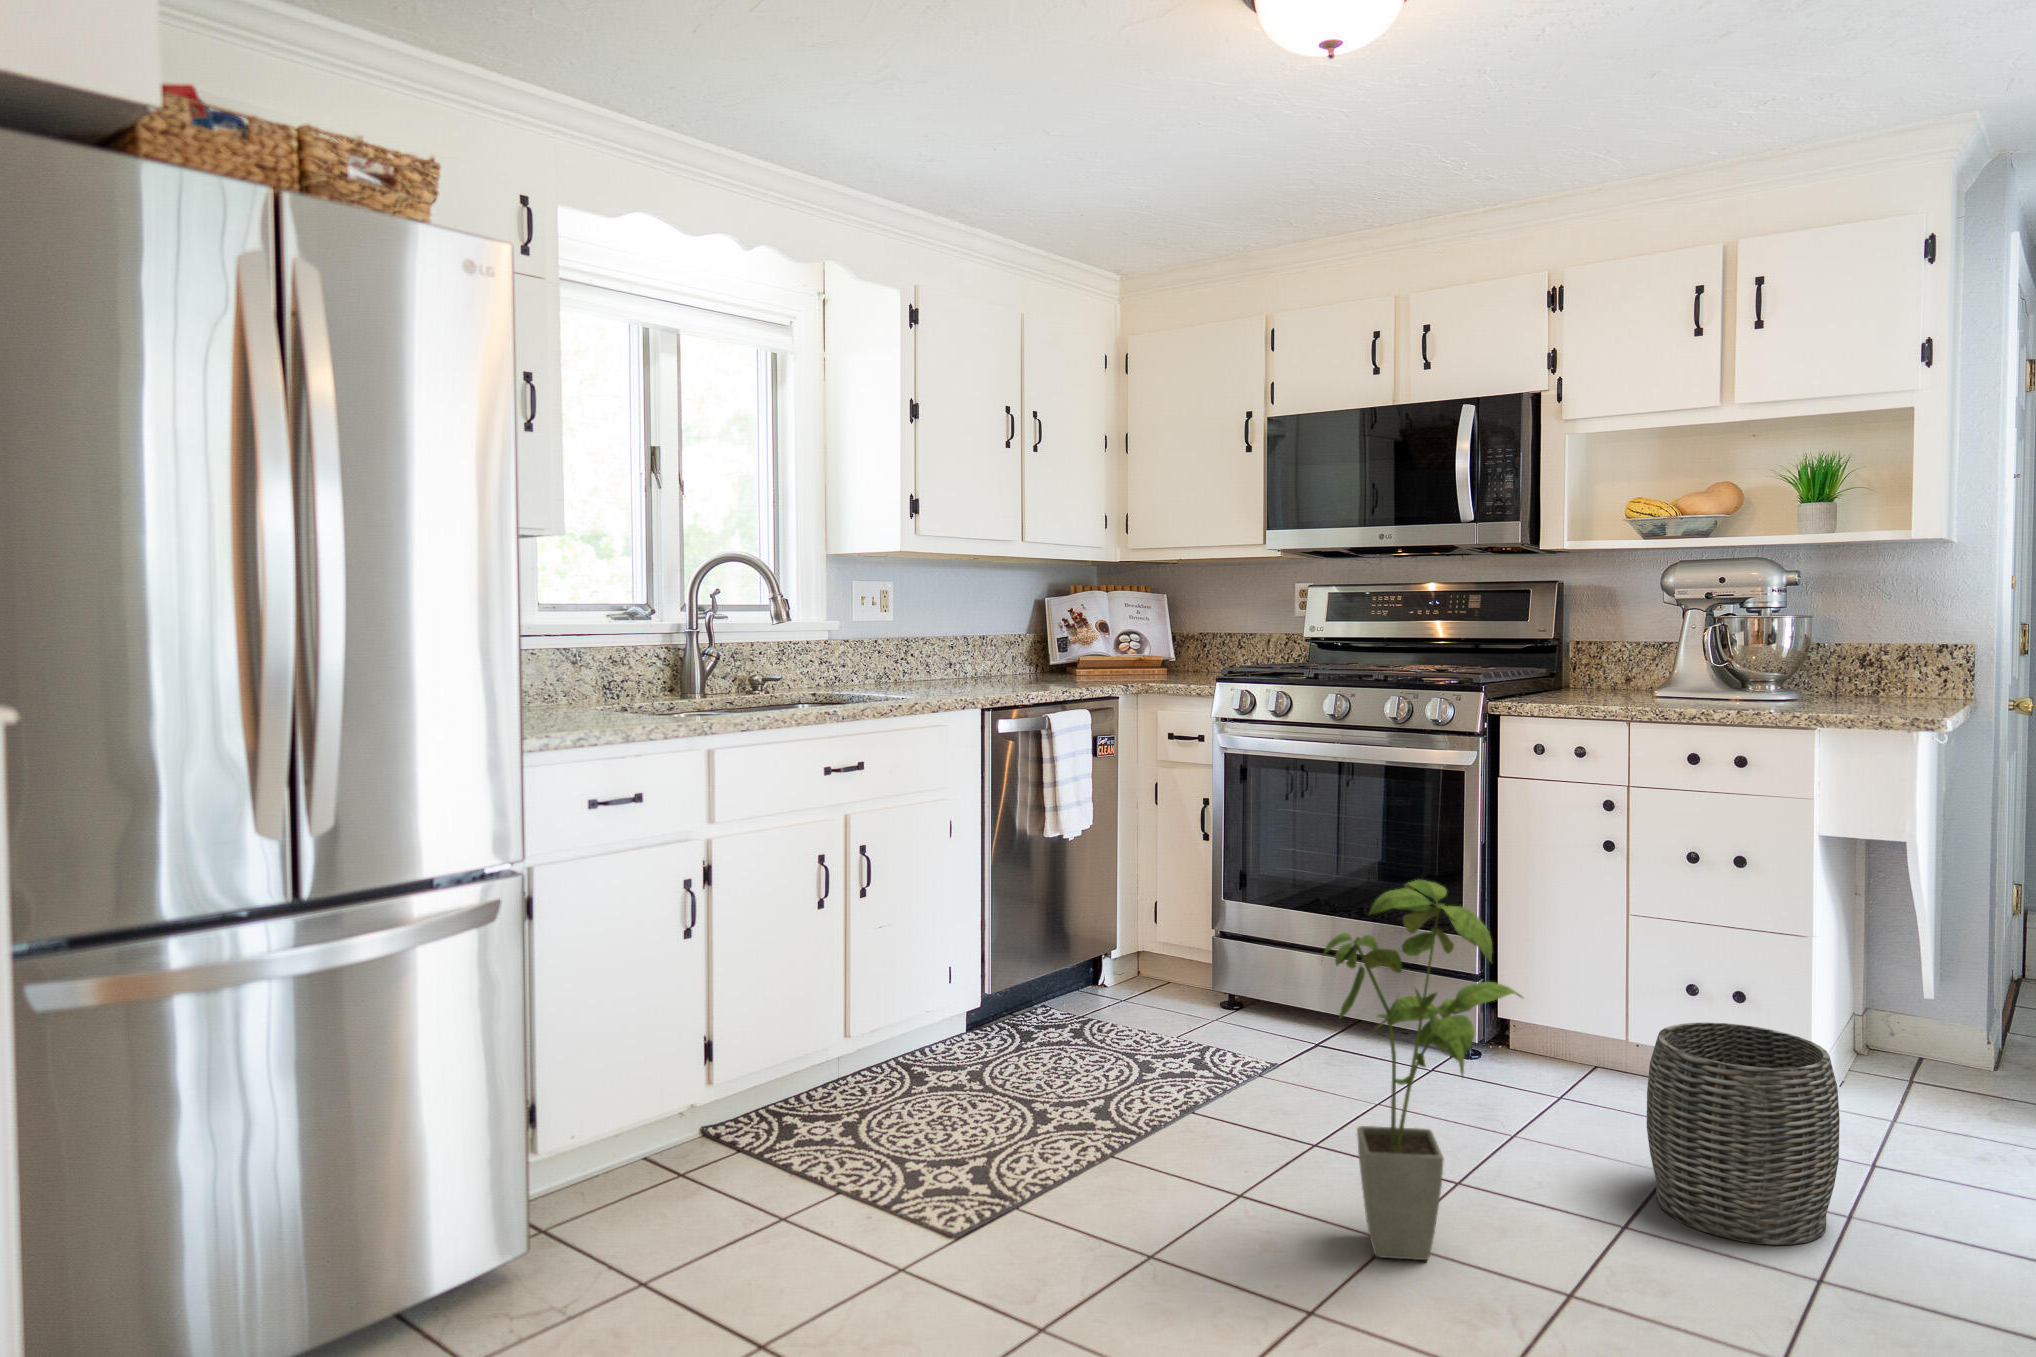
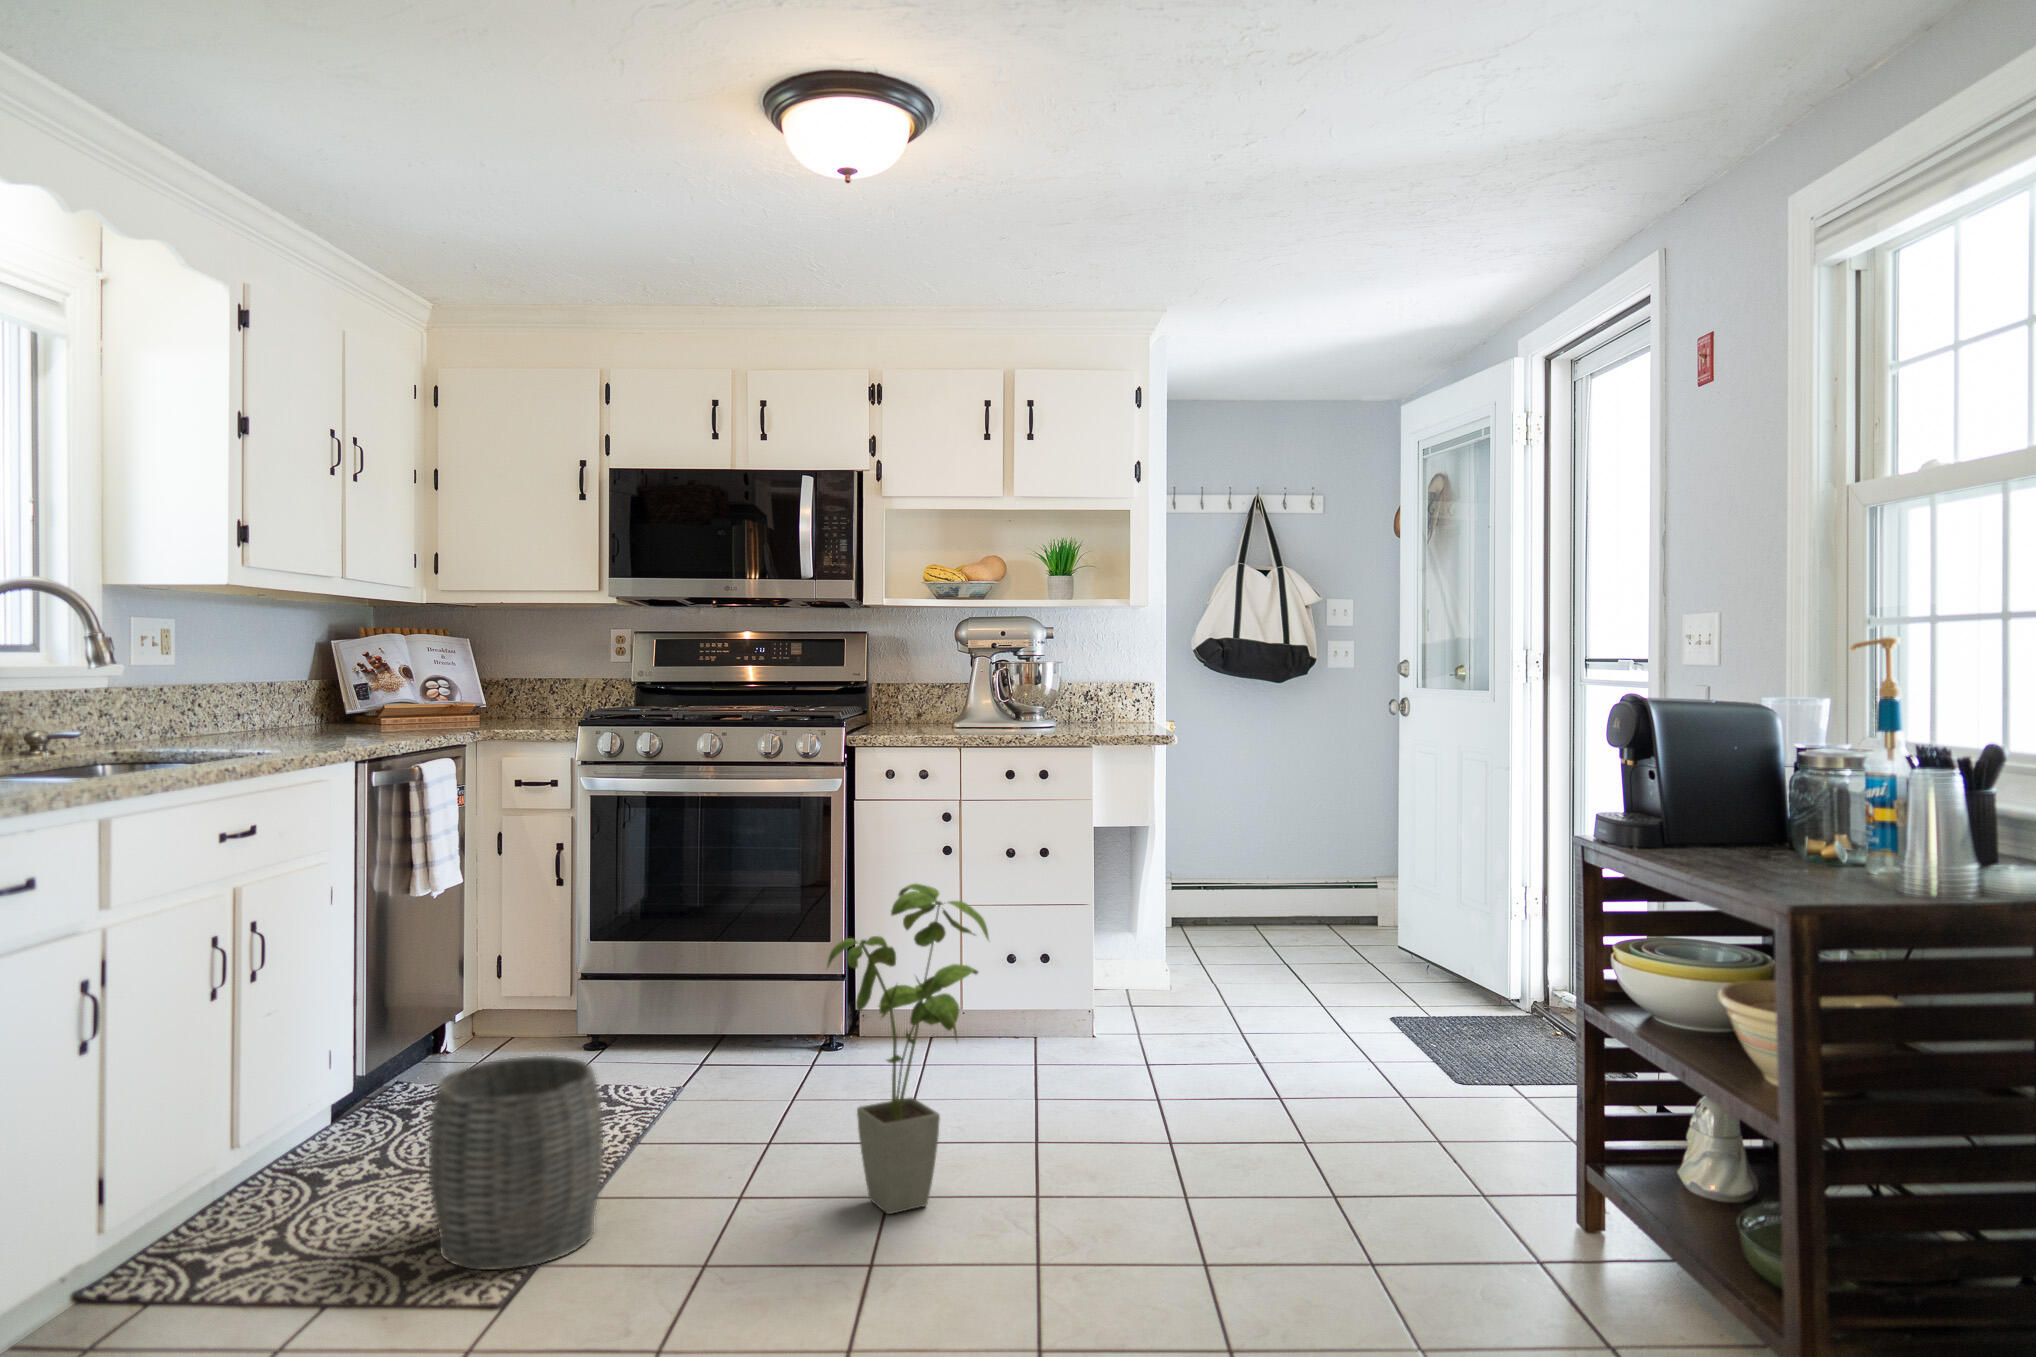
woven basket: present [1647,1023,1840,1245] -> present [429,1056,603,1270]

